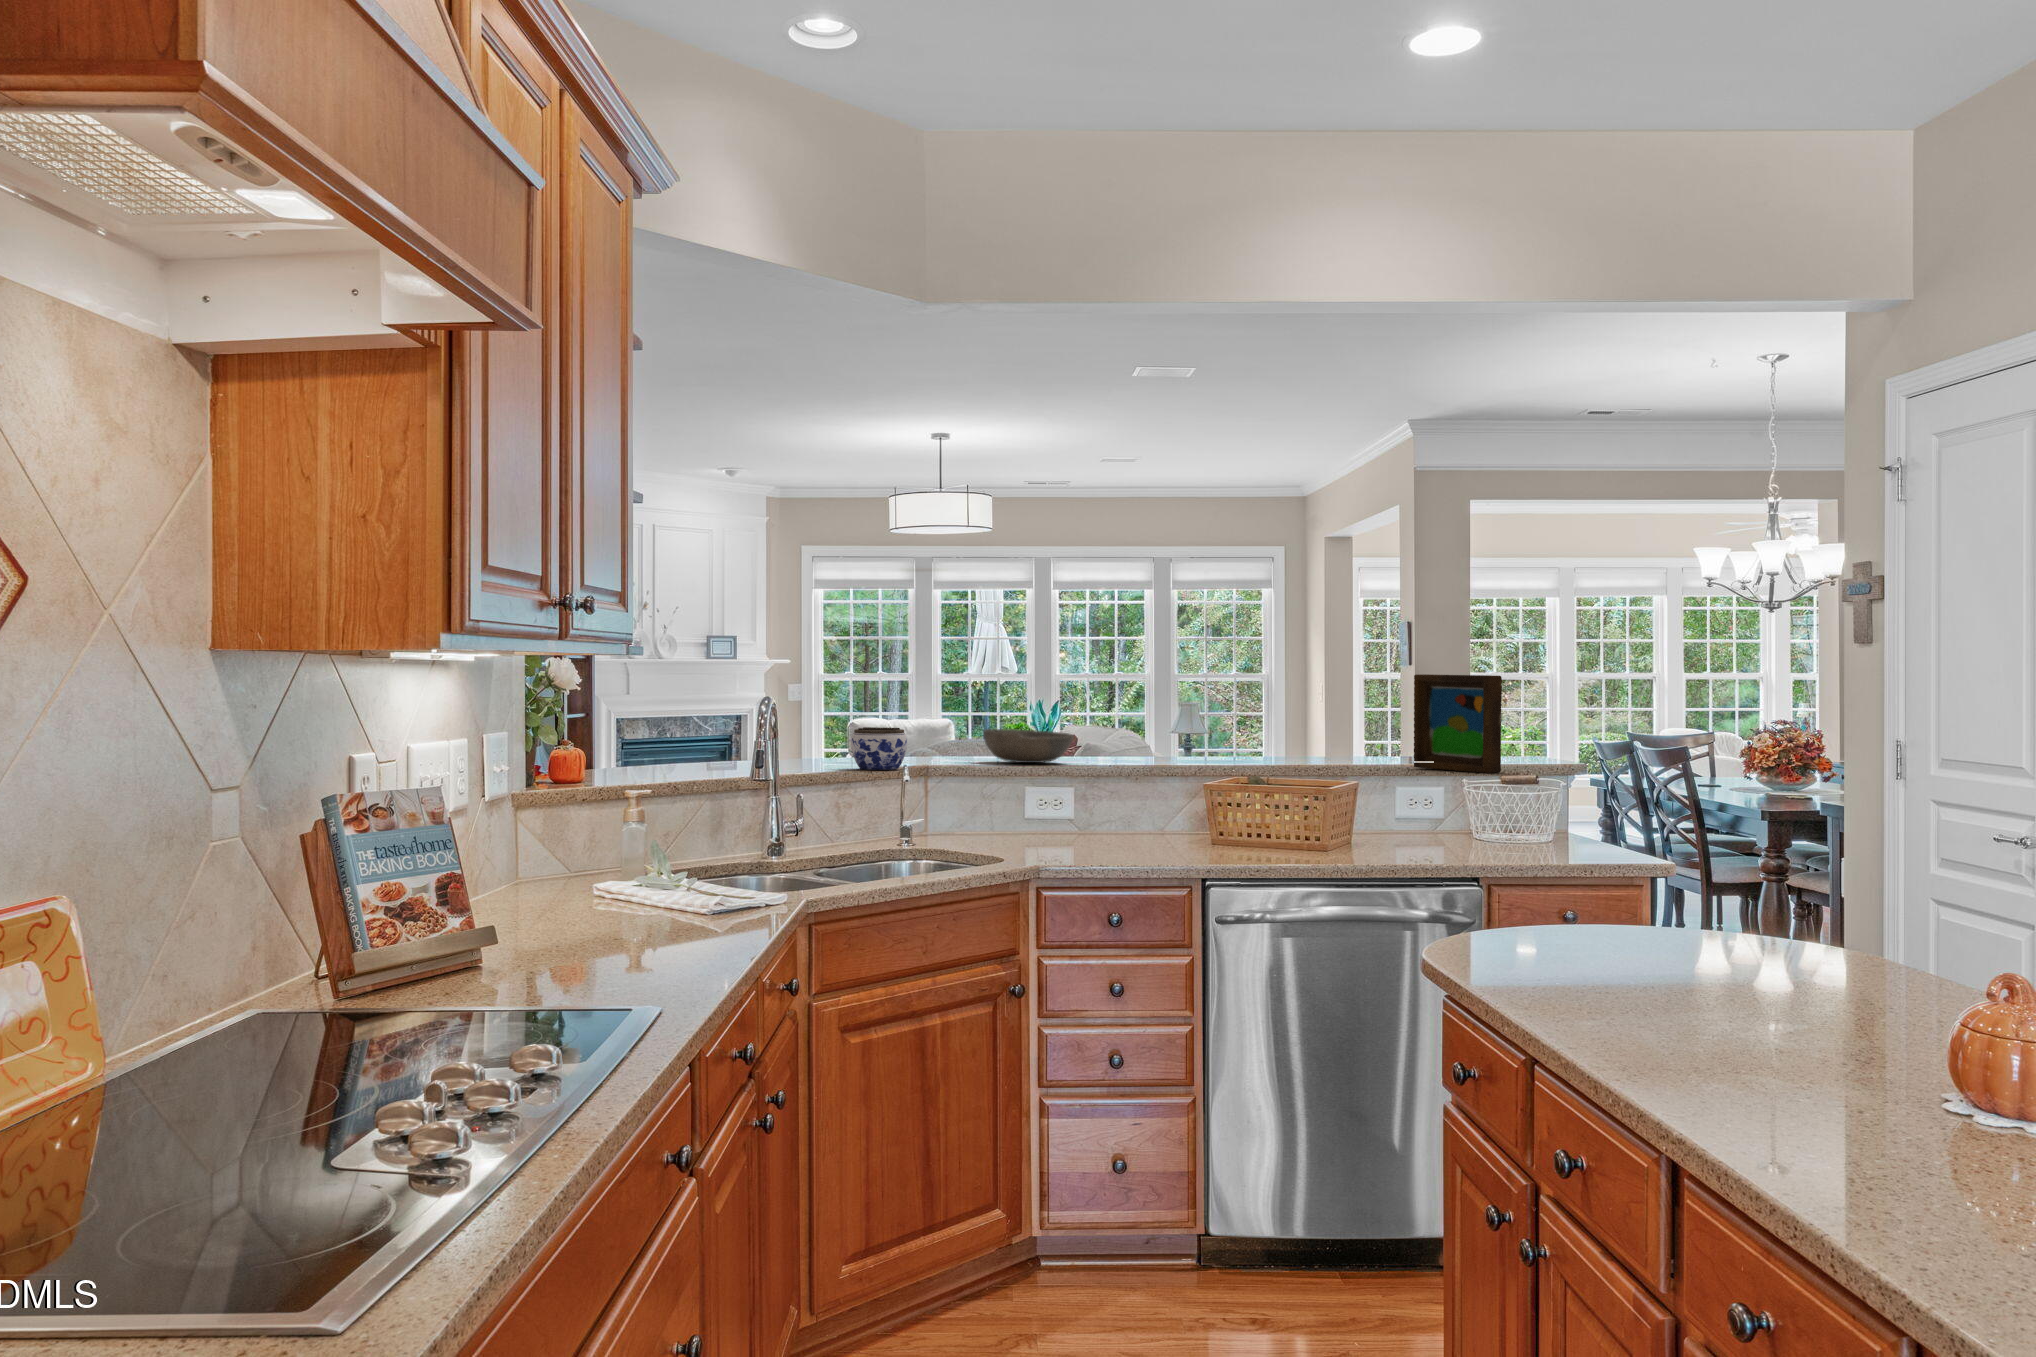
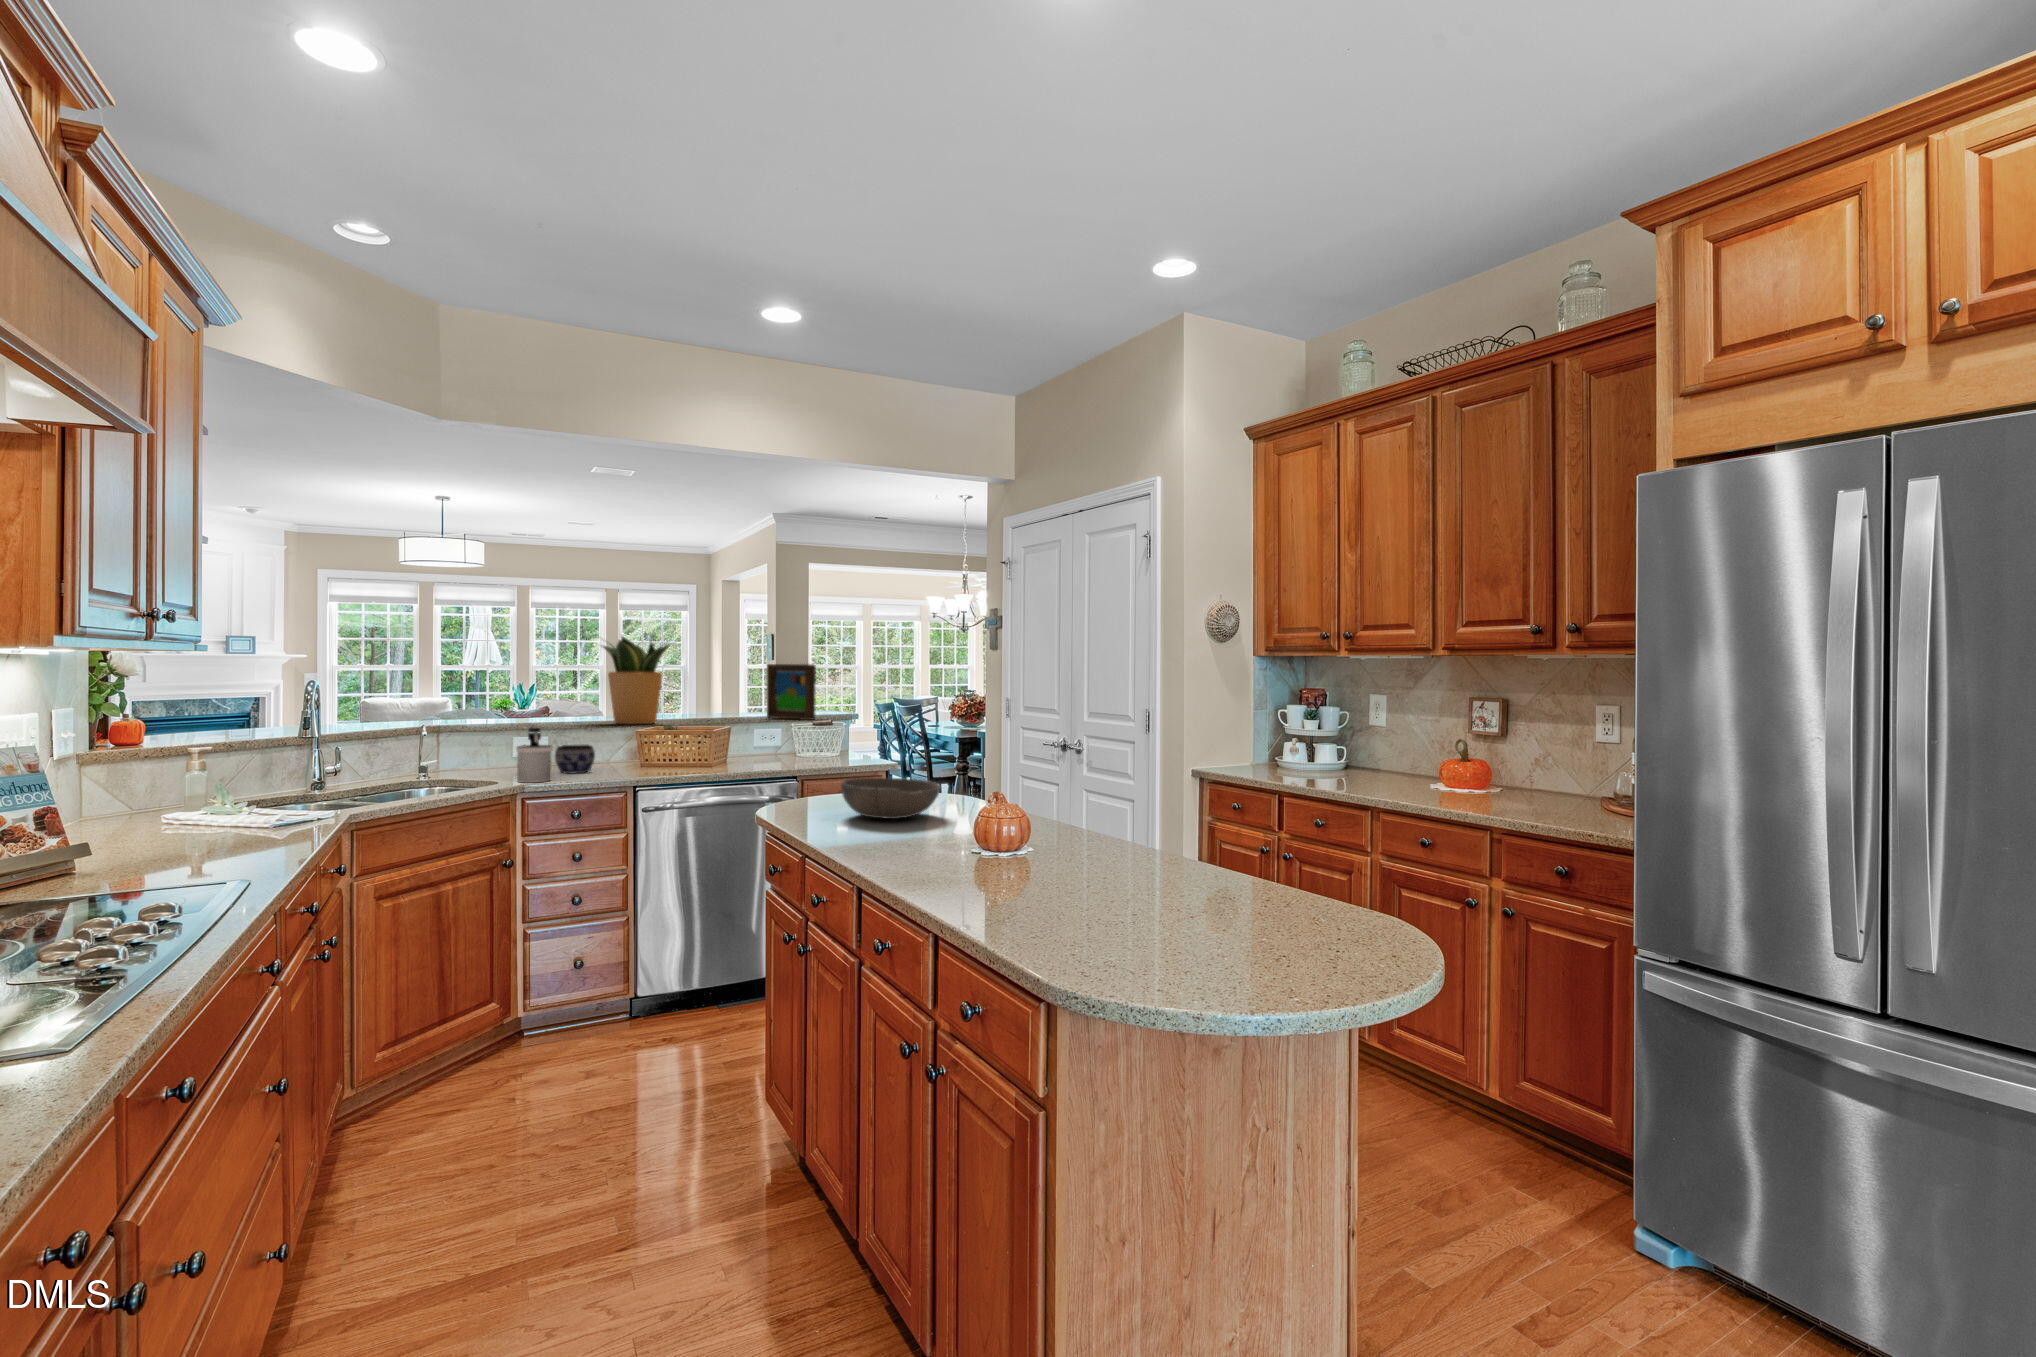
potted plant: none [1138,627,1269,773] -> present [602,636,671,724]
jar: present [851,727,907,770] -> present [555,745,595,774]
bowl: present [983,729,1074,763] -> present [841,778,941,819]
soap dispenser: none [1031,776,1082,863] -> present [516,728,552,783]

